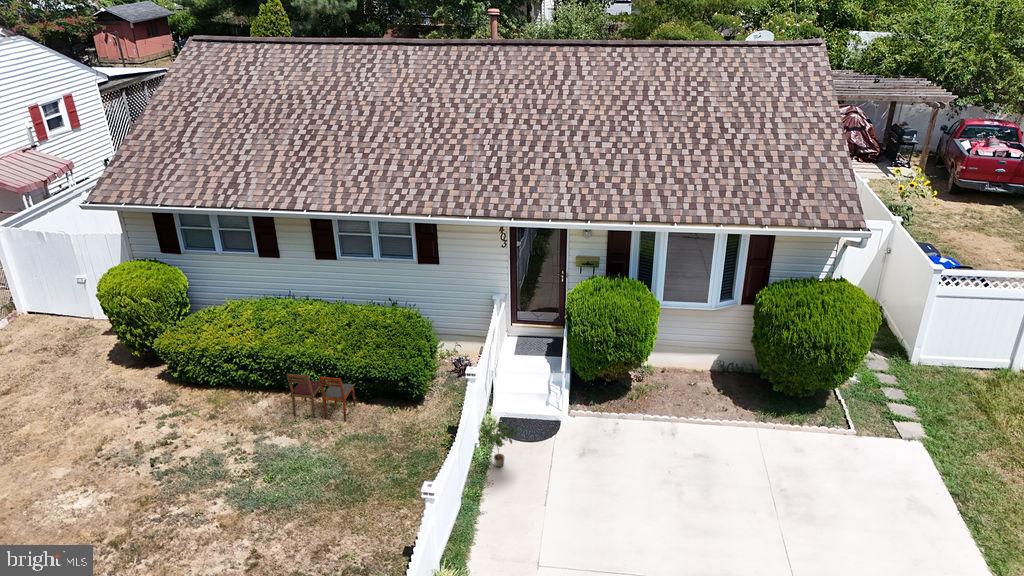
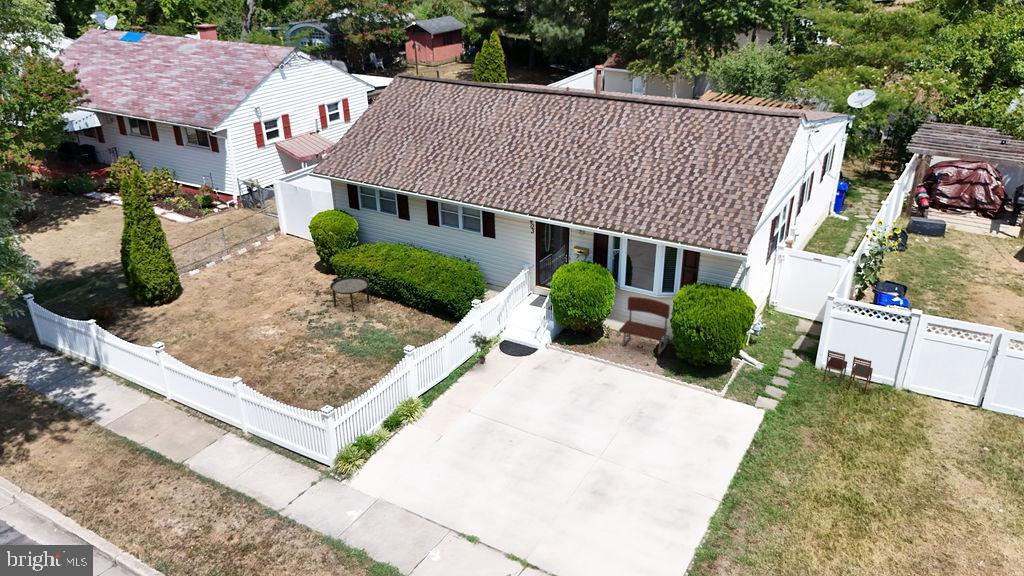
bench: none [664,313,730,388] -> present [619,297,670,354]
round table: none [172,362,243,424] -> present [330,276,370,312]
chair: present [287,373,356,421] -> present [823,350,873,393]

